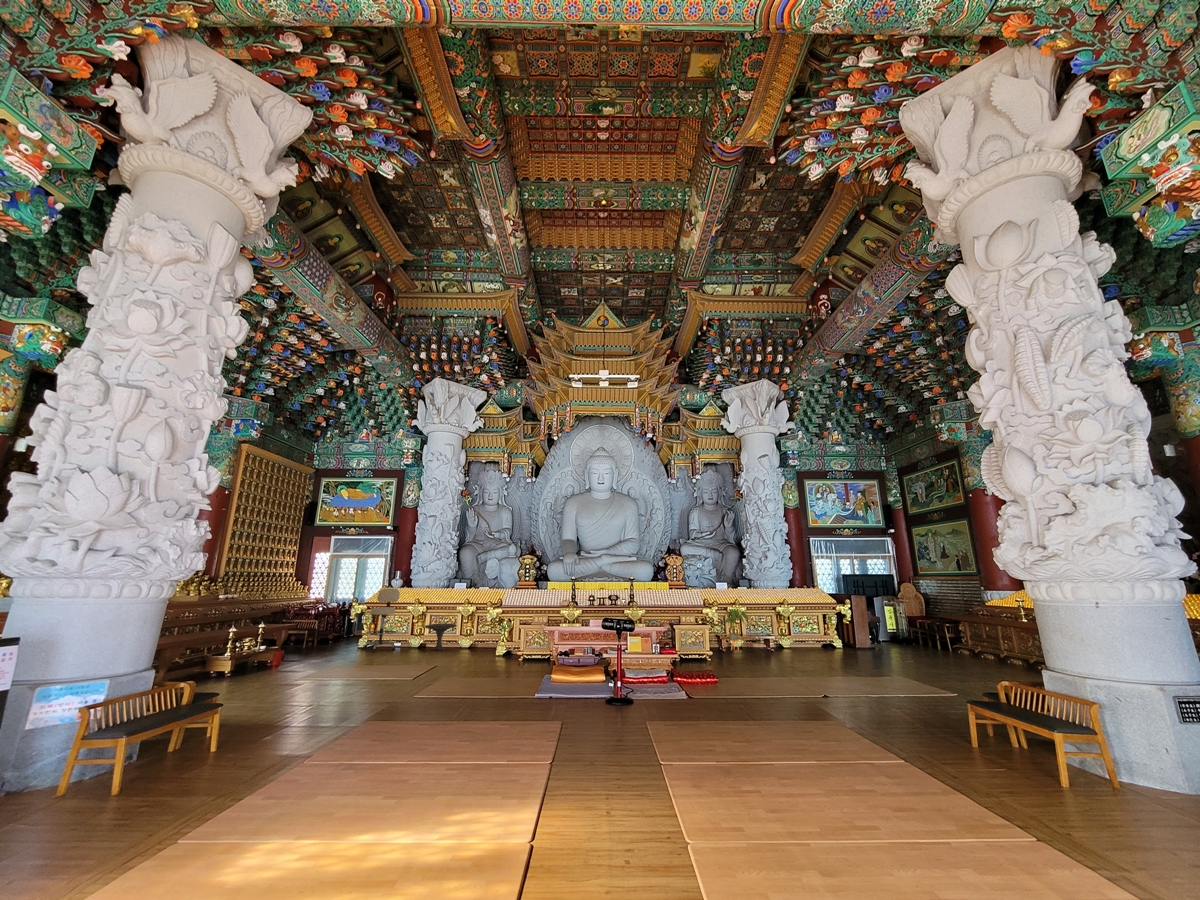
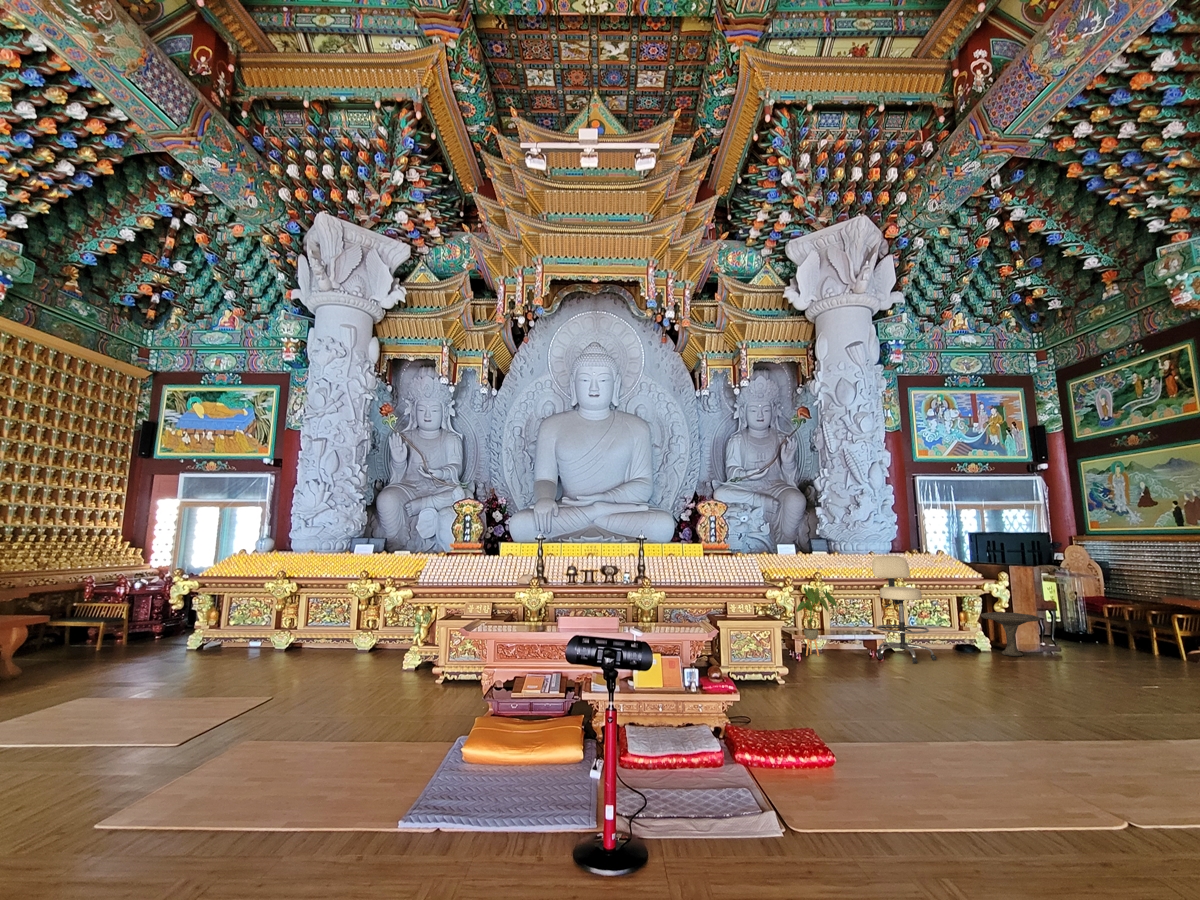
stool: present [361,589,400,652] -> present [872,556,936,664]
side table: present [425,624,456,650] -> present [980,612,1040,656]

